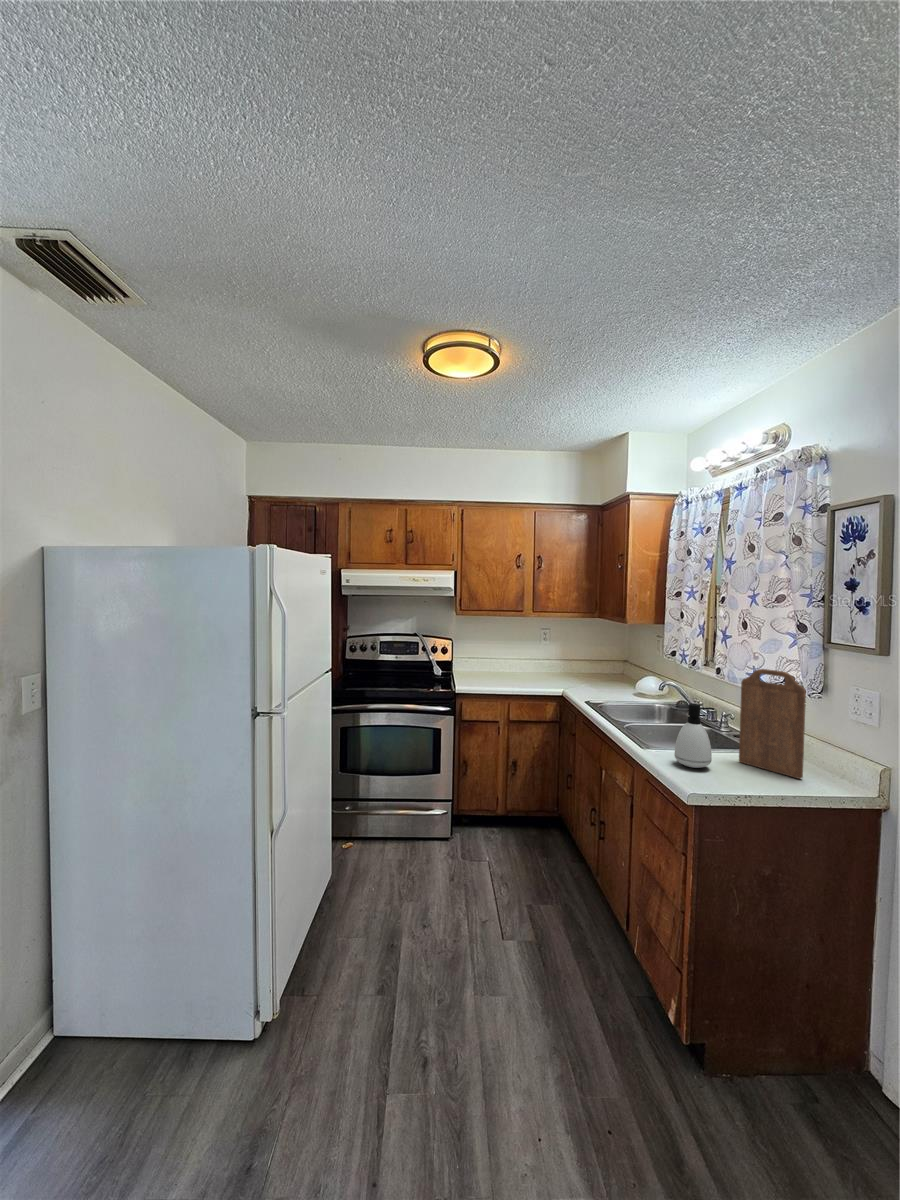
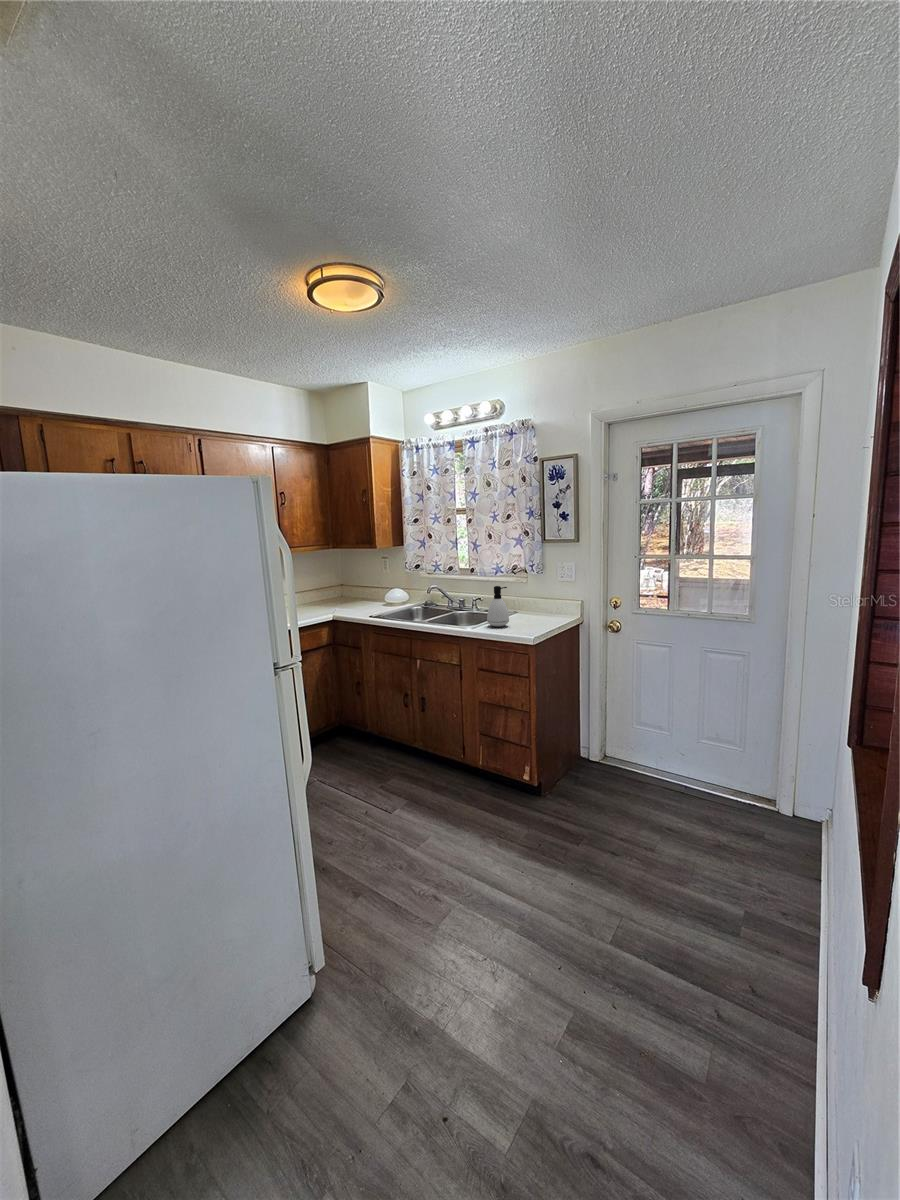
cutting board: present [739,669,806,779] -> none [509,559,545,620]

